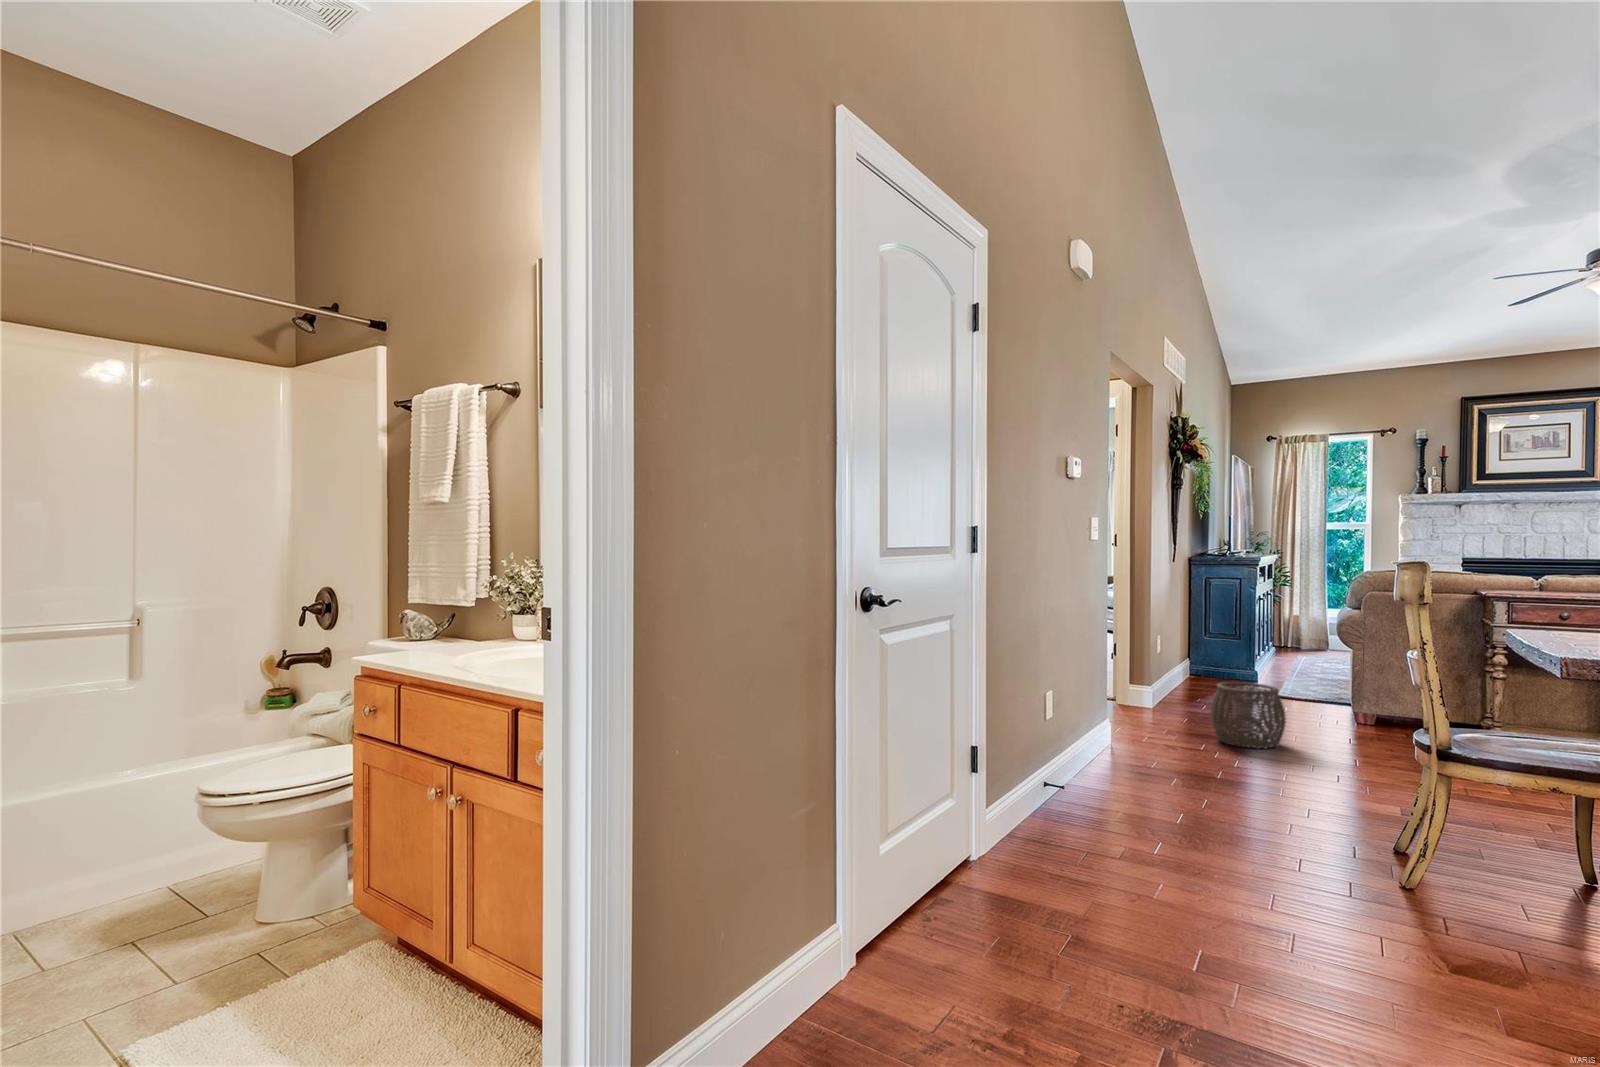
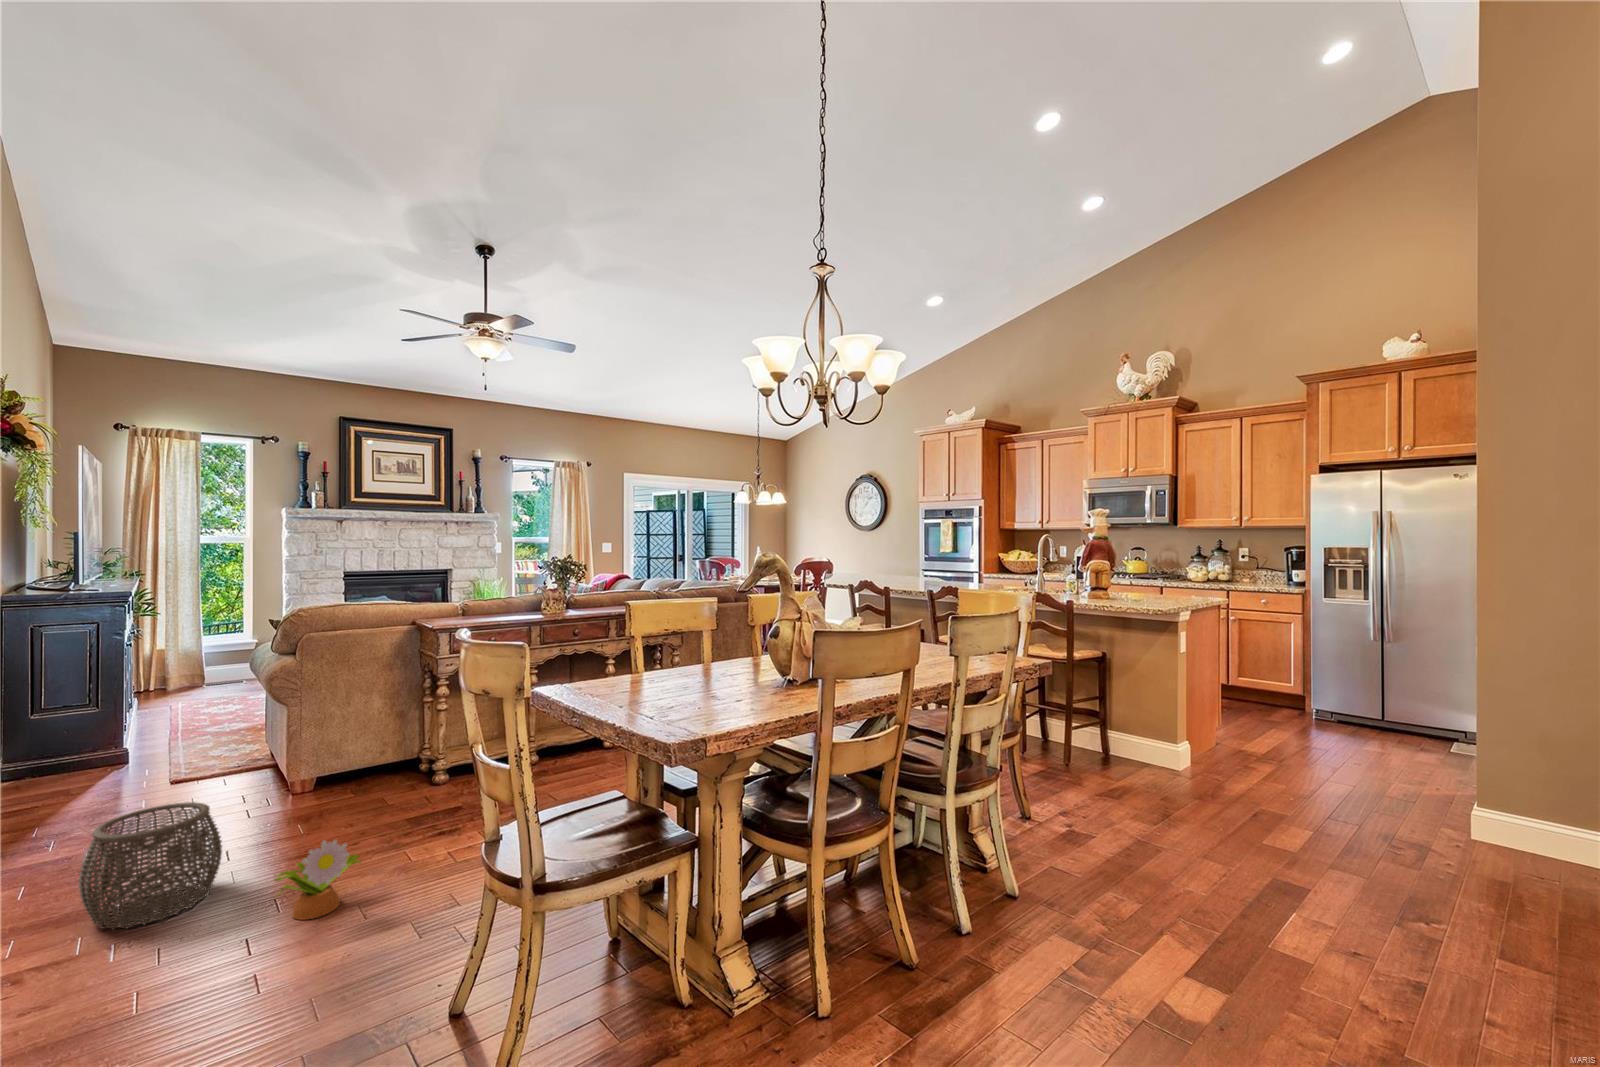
decorative plant: none [1307,723,1375,778] -> present [275,840,361,920]

